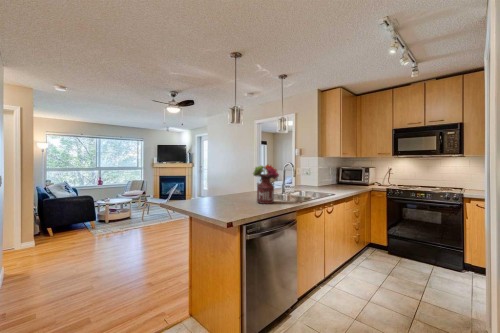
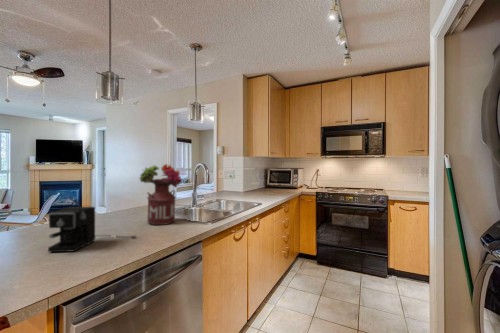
coffee maker: none [215,189,256,212] -> present [48,207,136,252]

